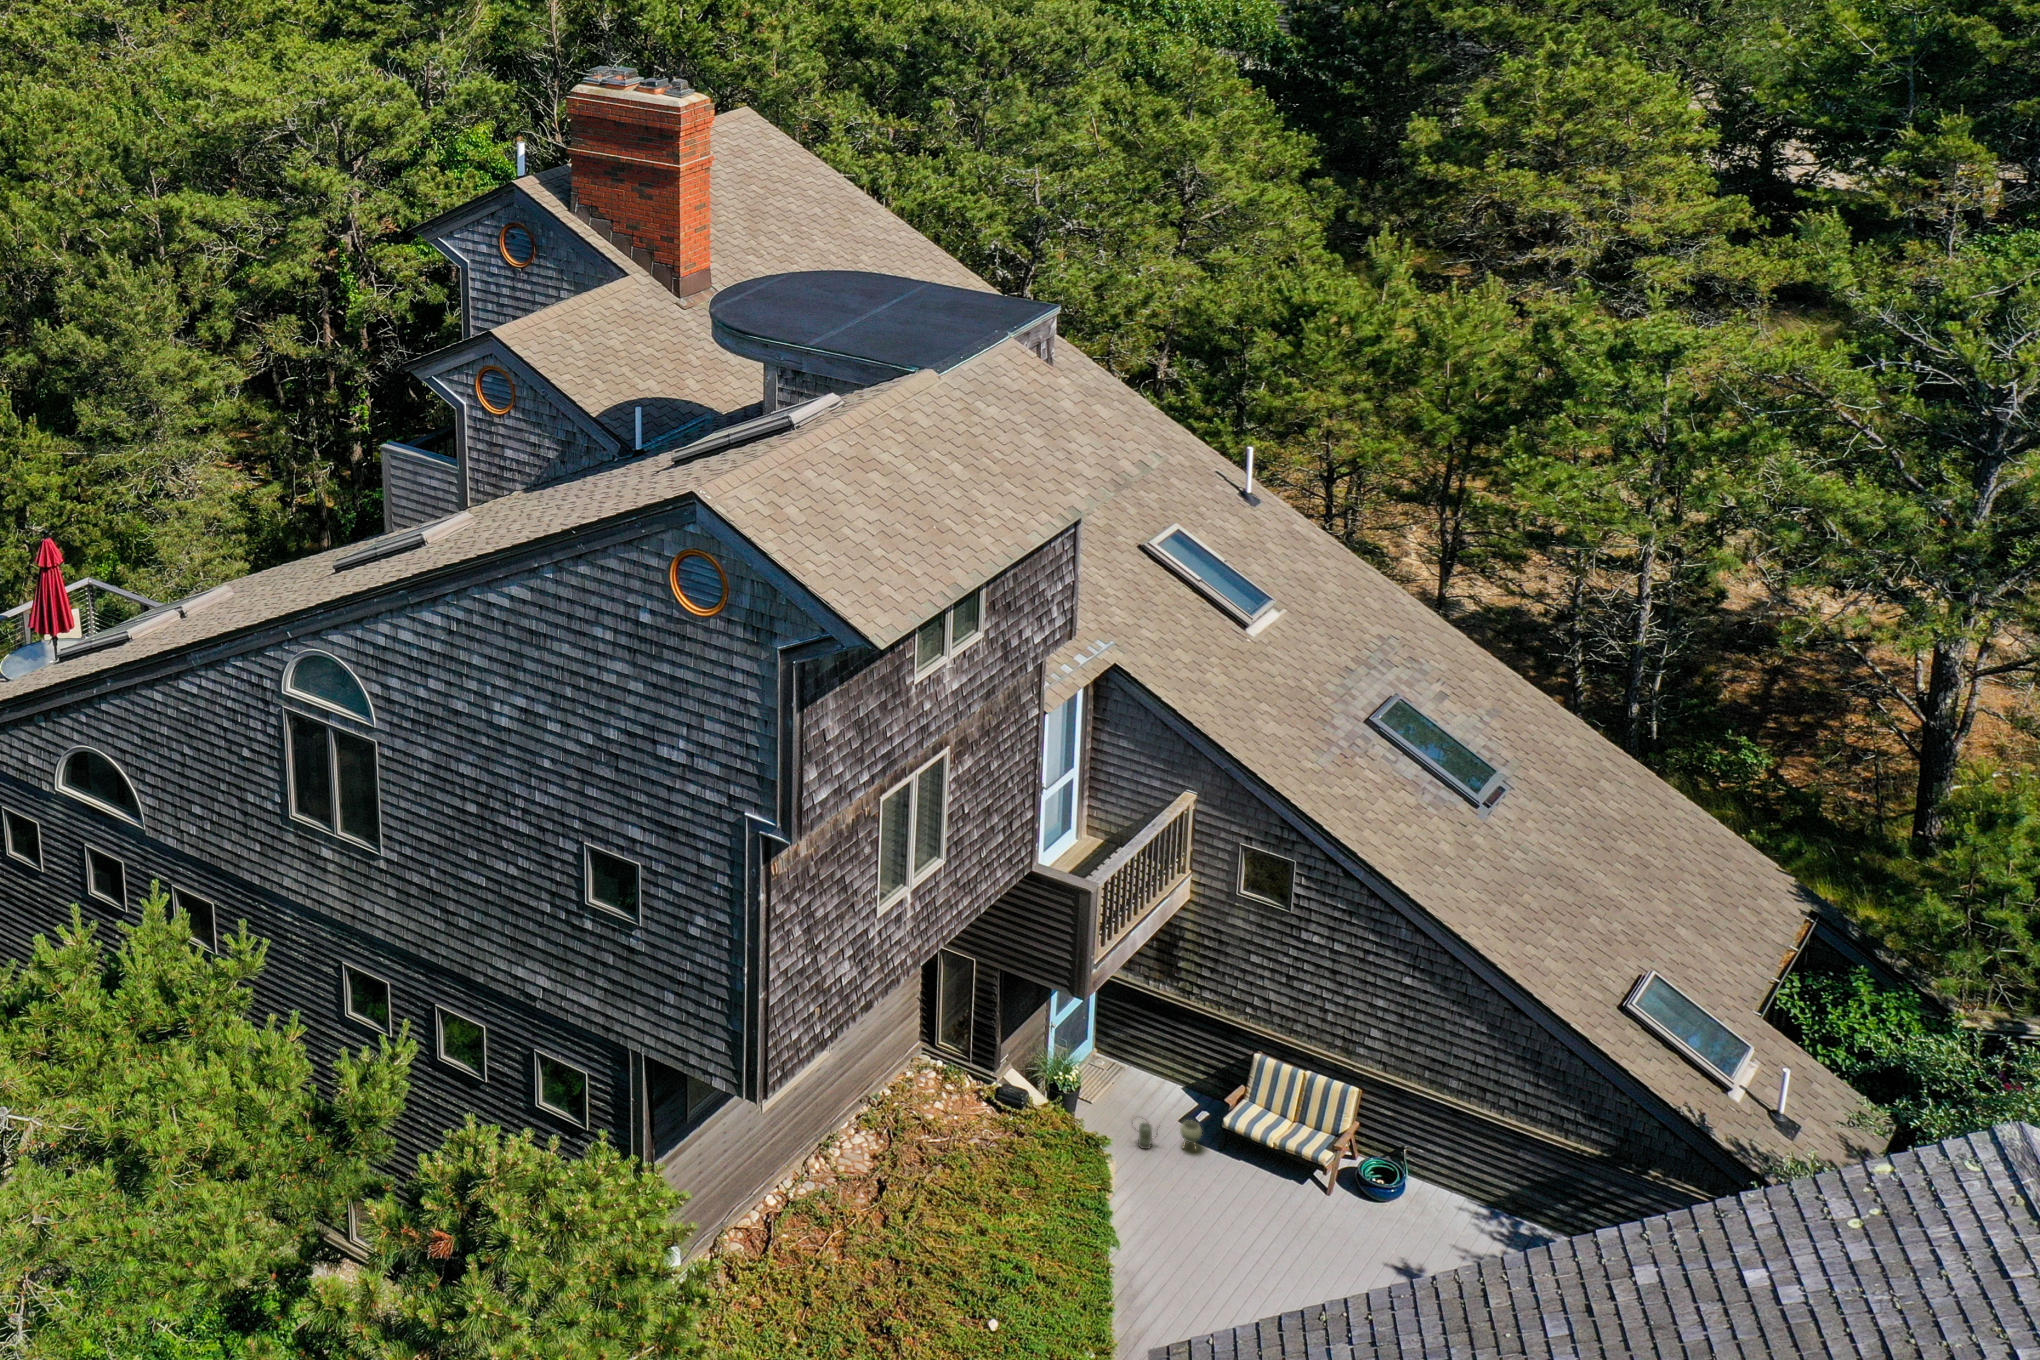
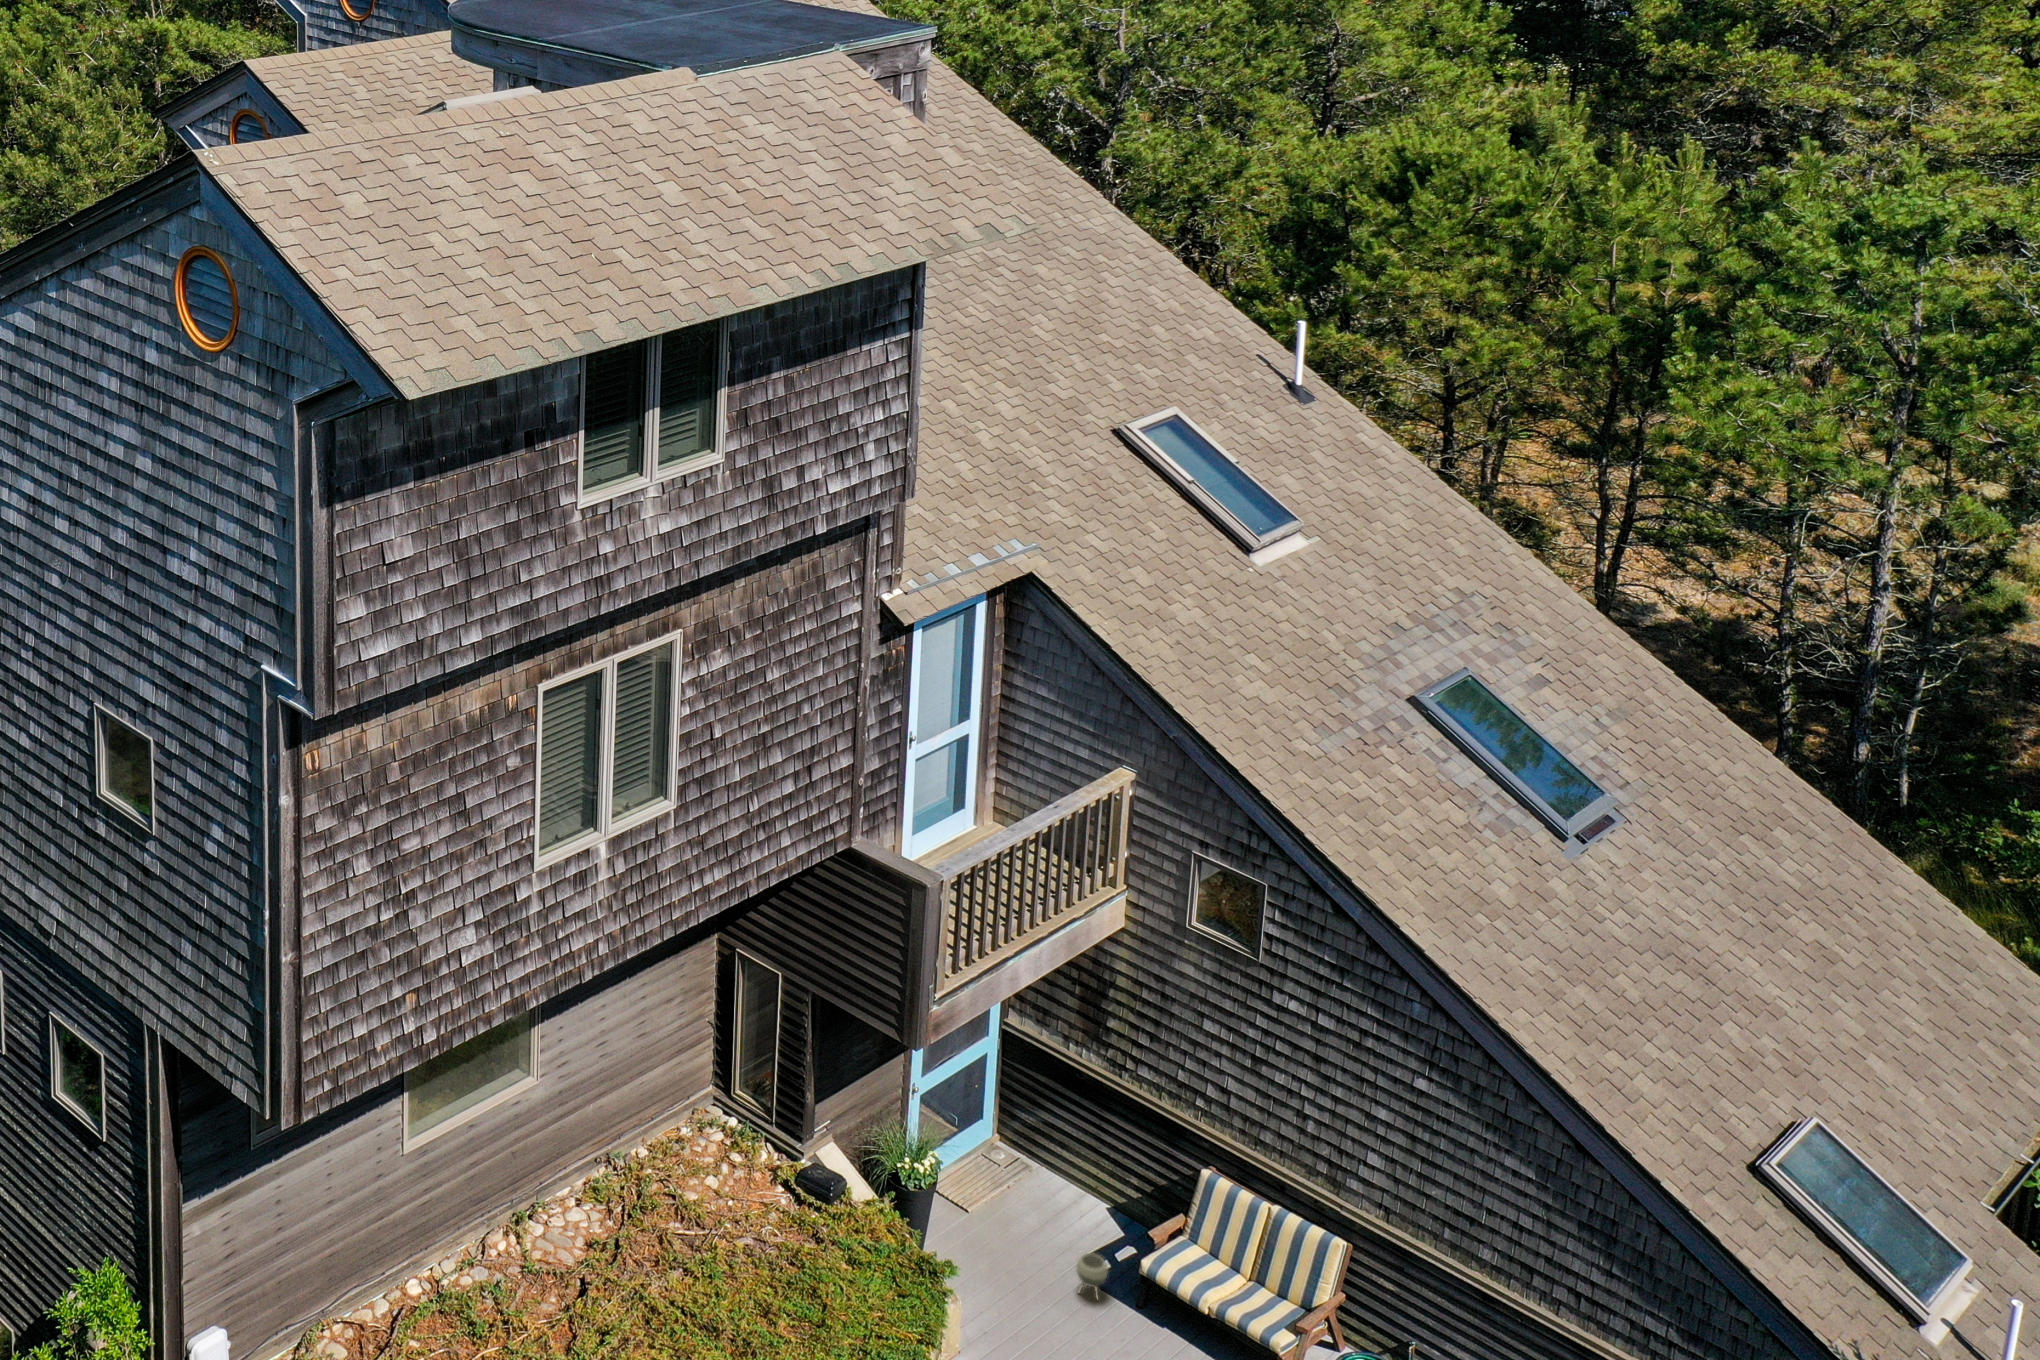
watering can: present [1132,1118,1160,1149] -> none [1006,1237,1050,1287]

